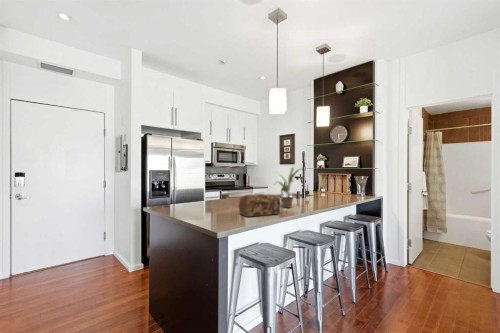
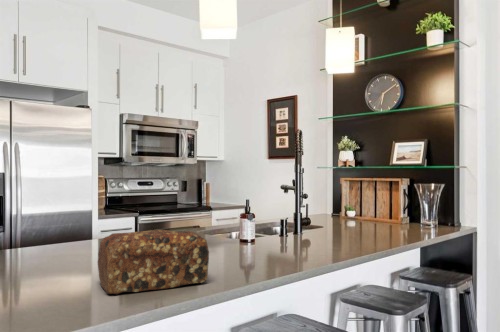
potted plant: present [278,167,300,208] -> none [211,161,281,262]

